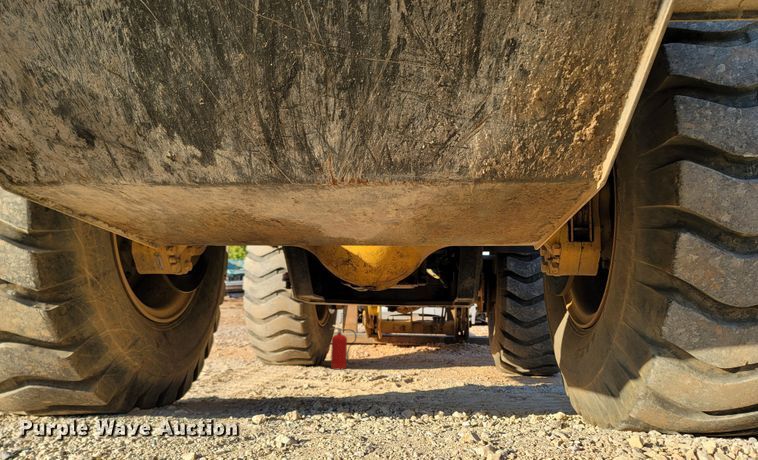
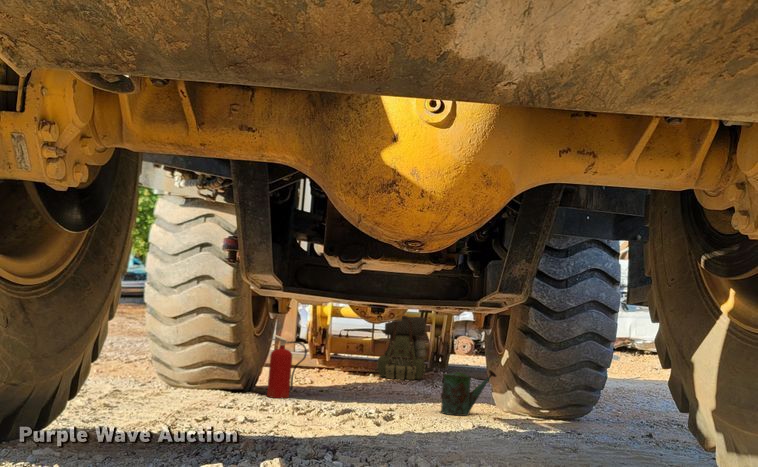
backpack: none [415,303,451,350] -> present [377,316,427,380]
watering can: none [444,343,491,377] -> present [432,370,496,416]

